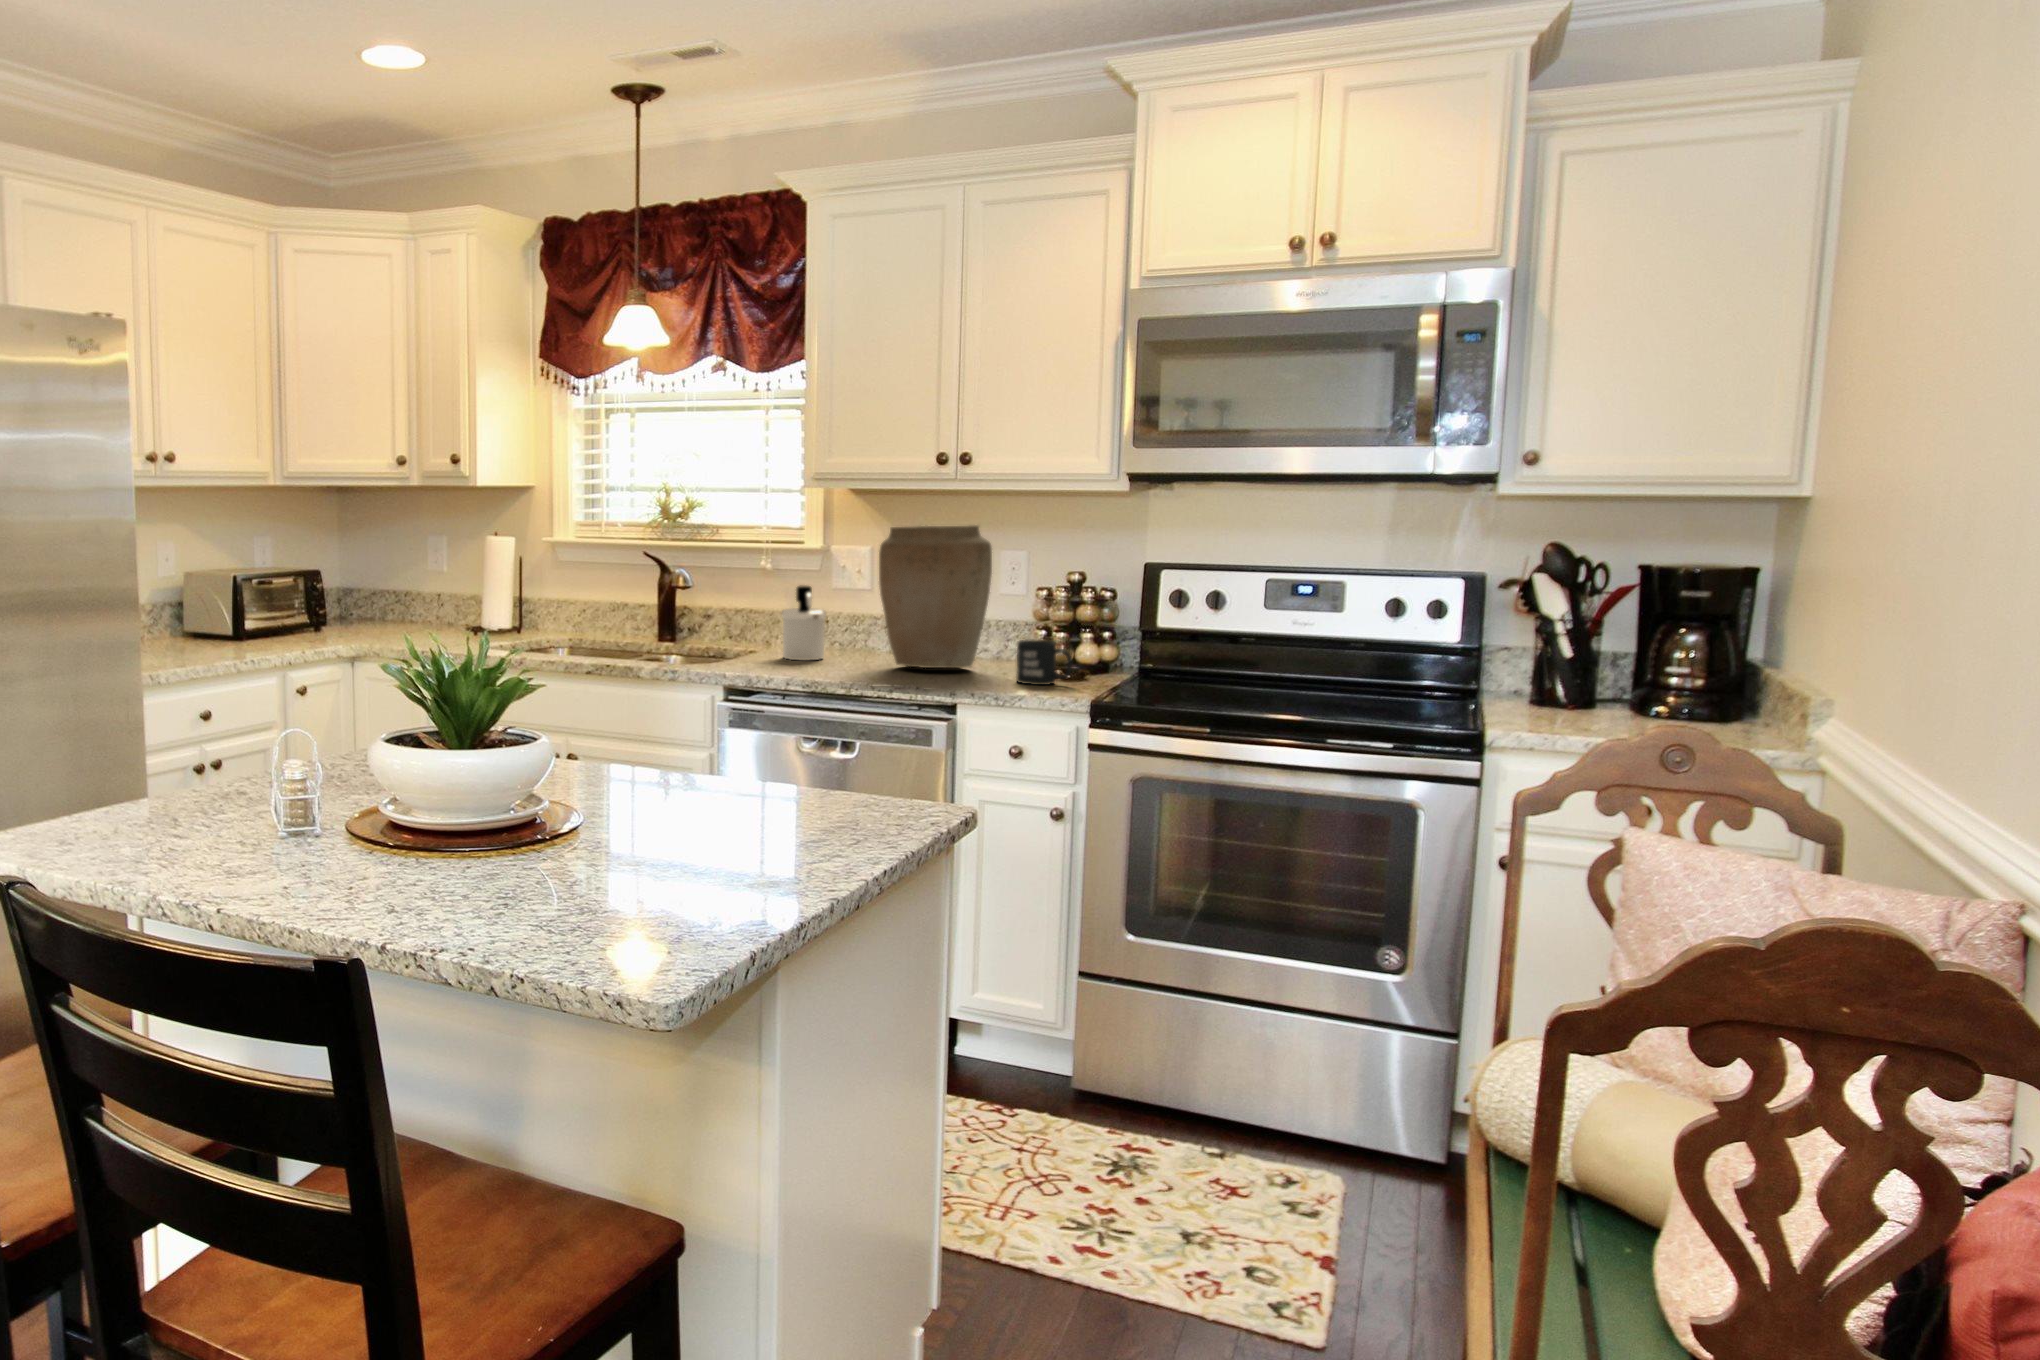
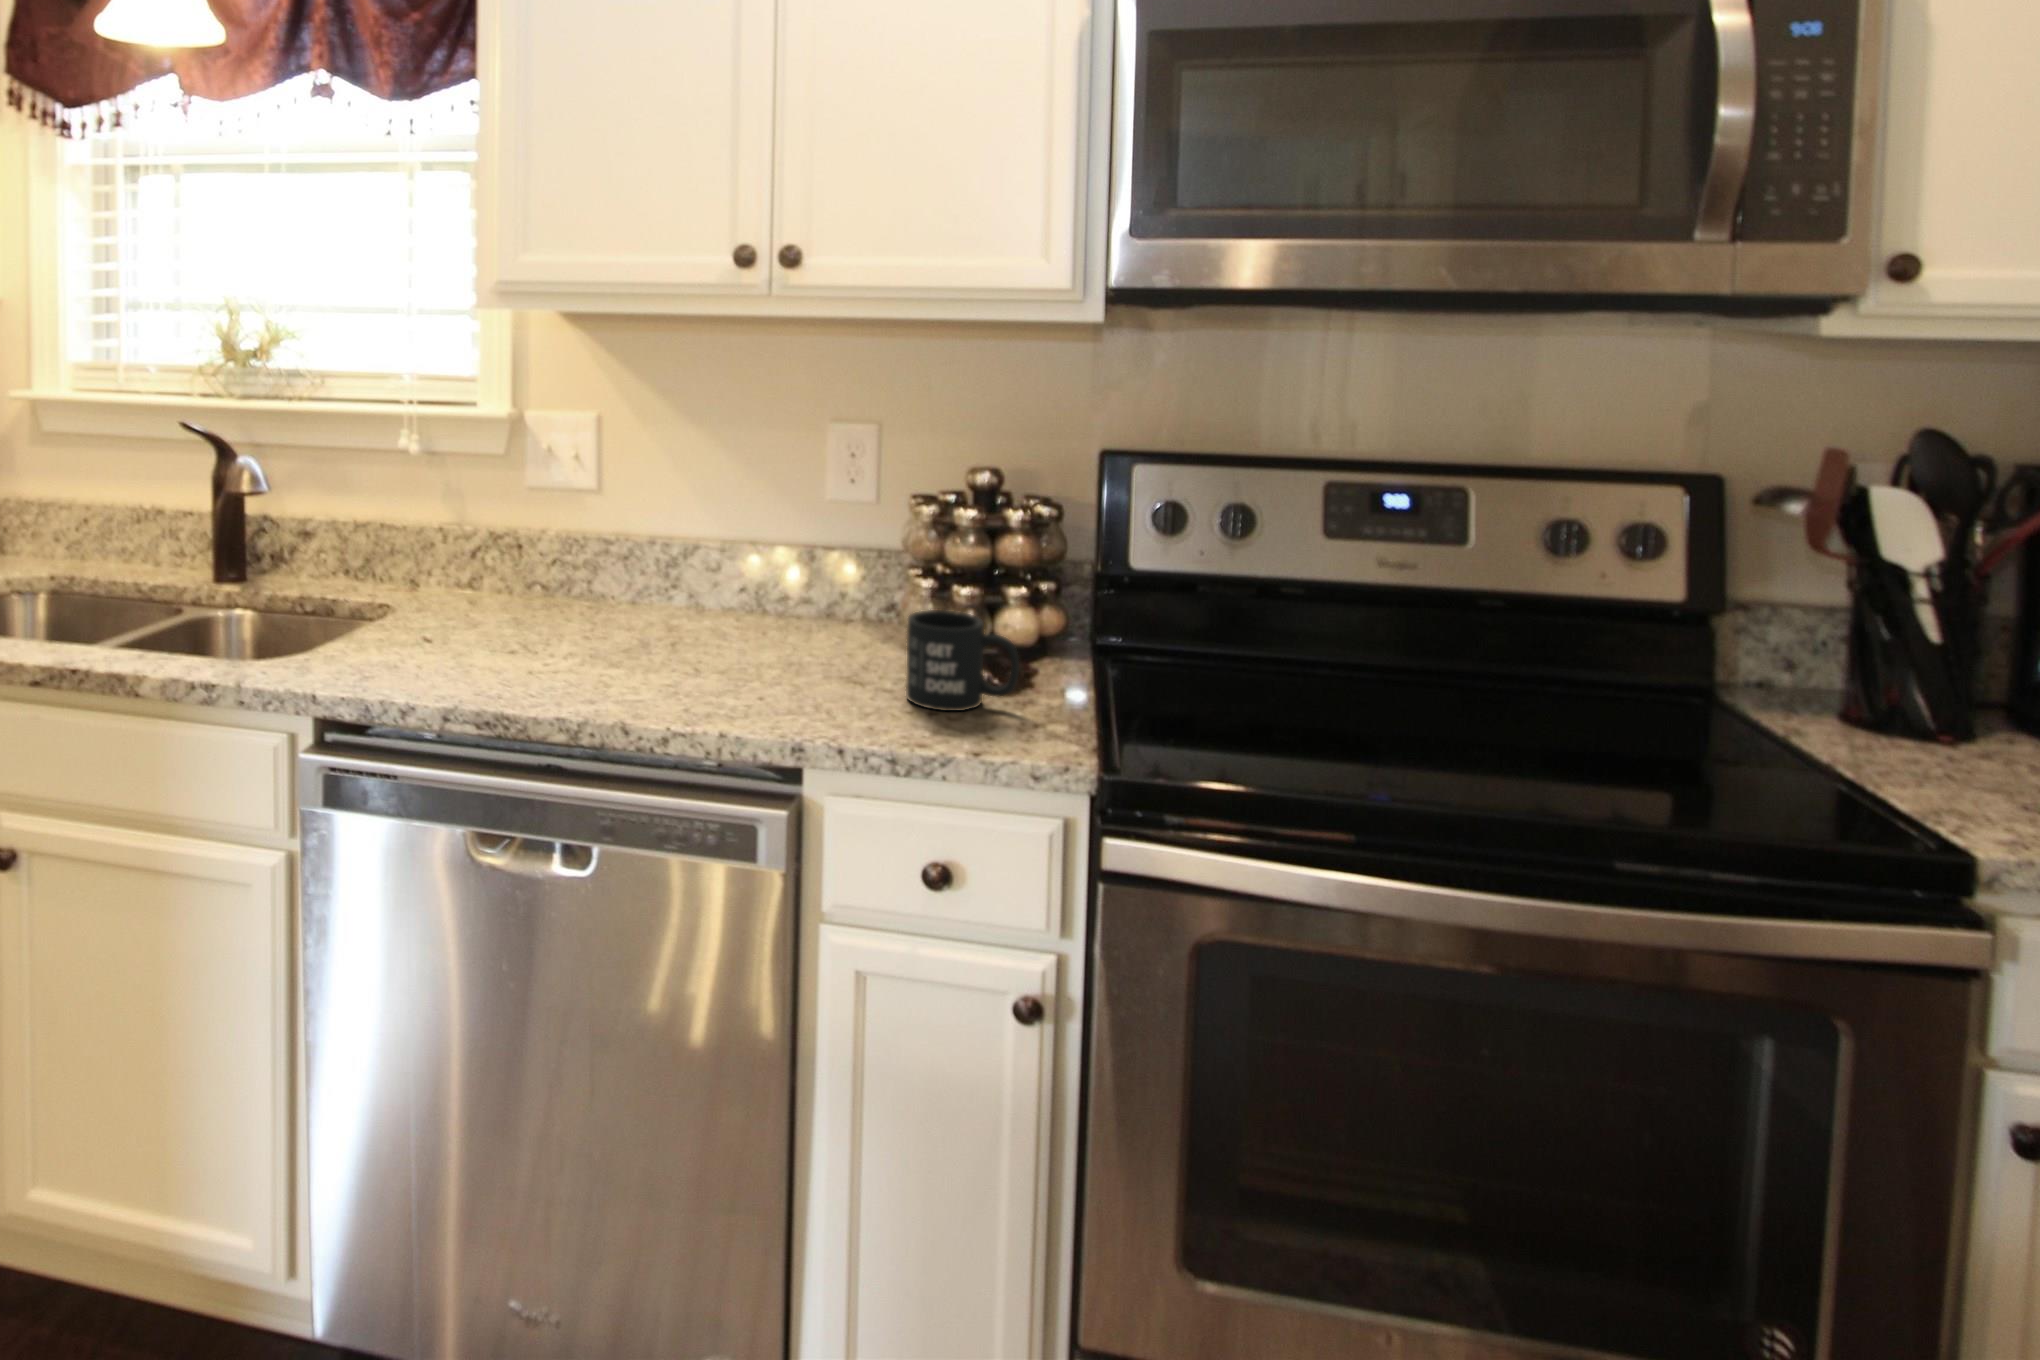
vase: present [879,525,992,668] -> none [625,381,835,667]
soap dispenser: present [782,586,826,660] -> none [436,492,521,639]

